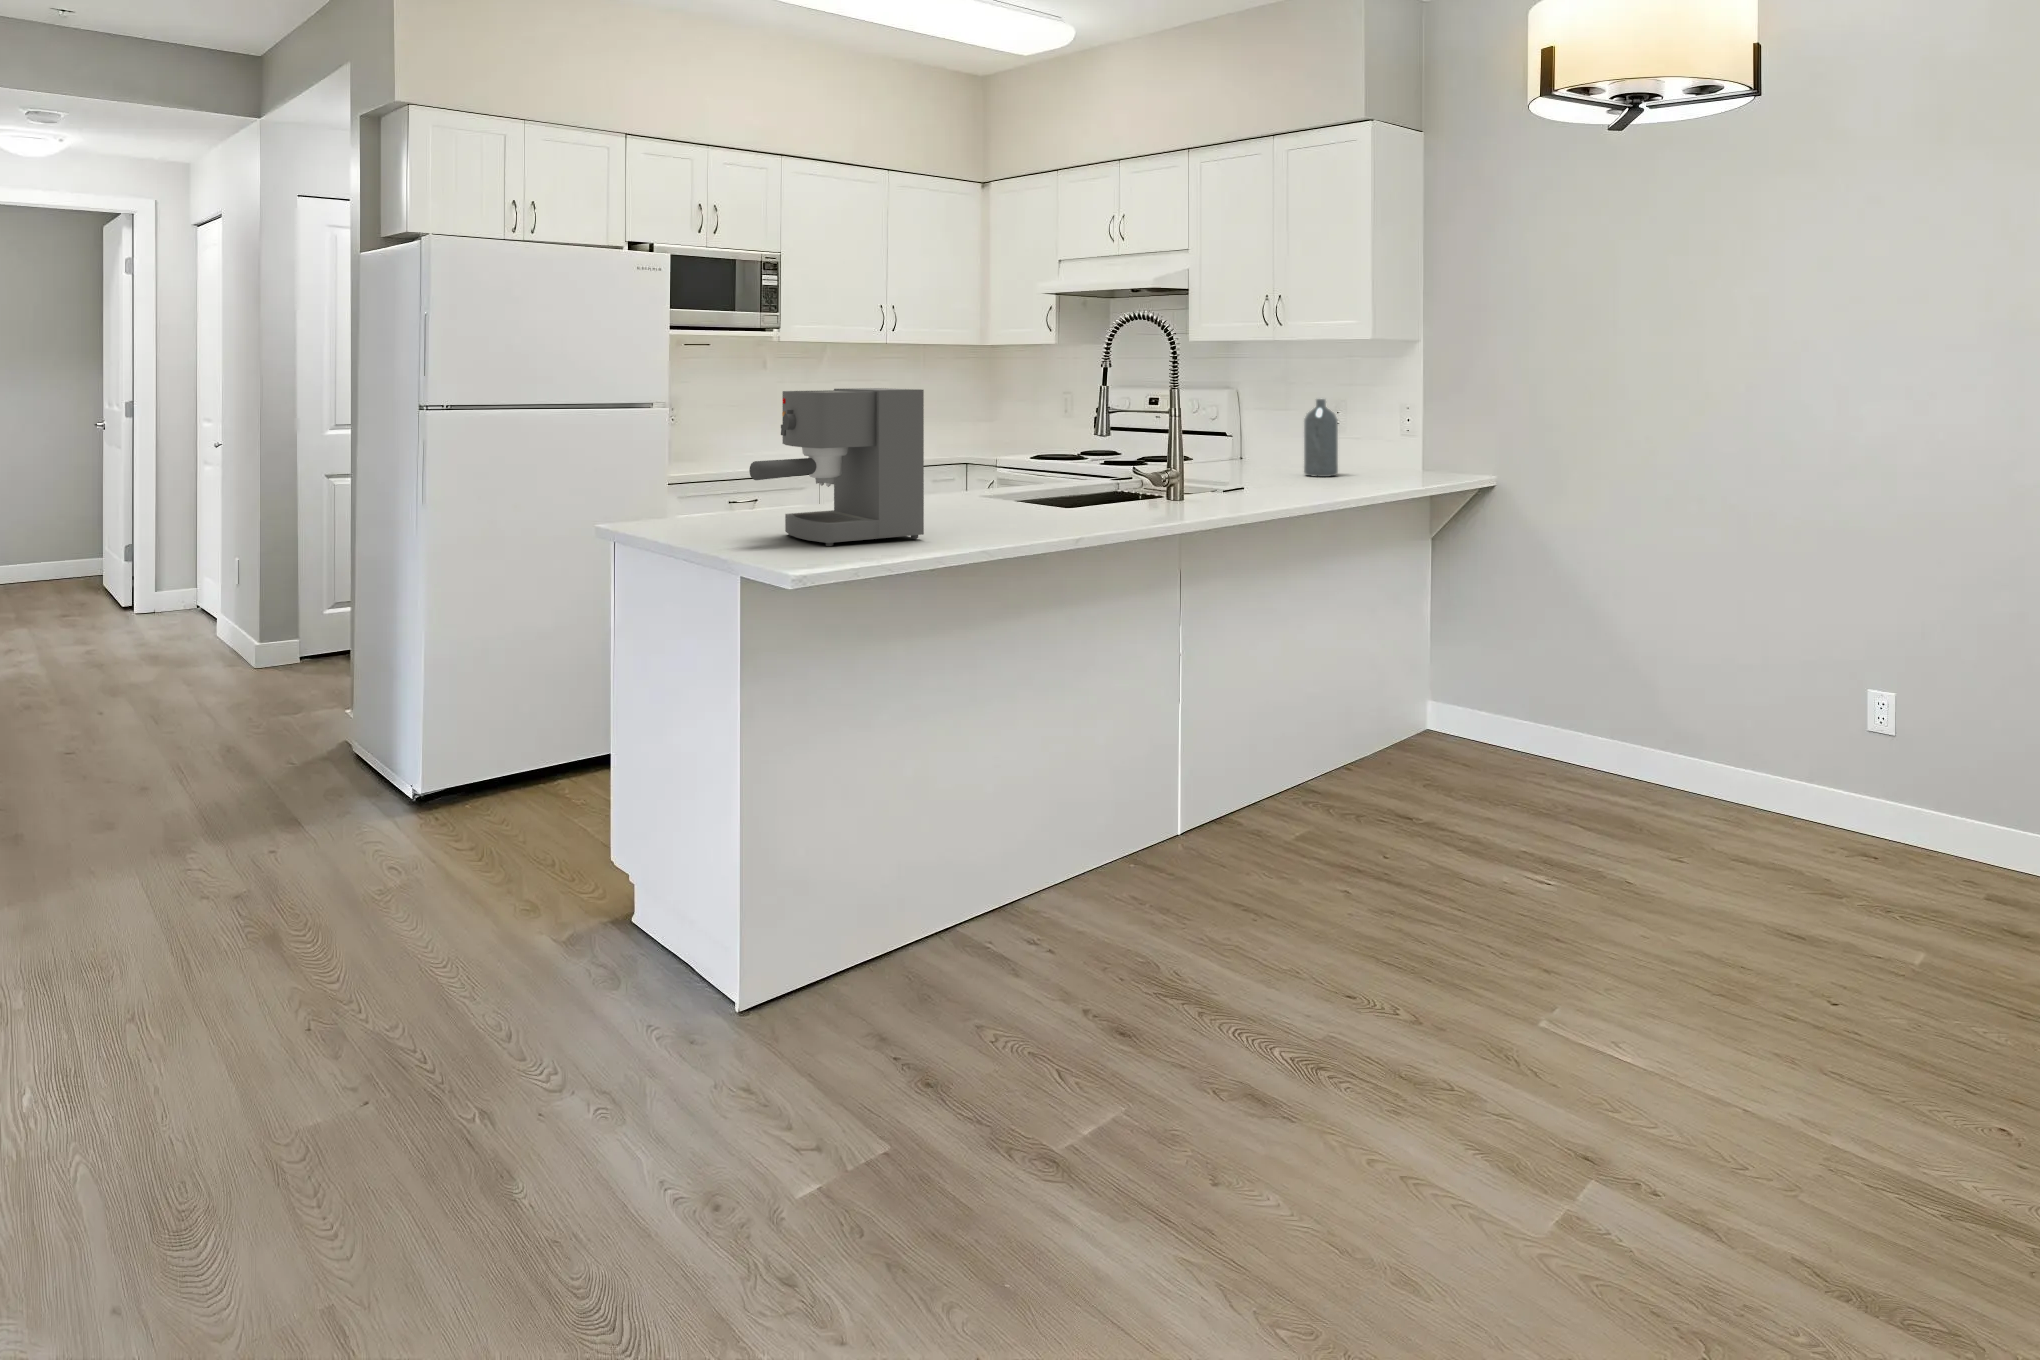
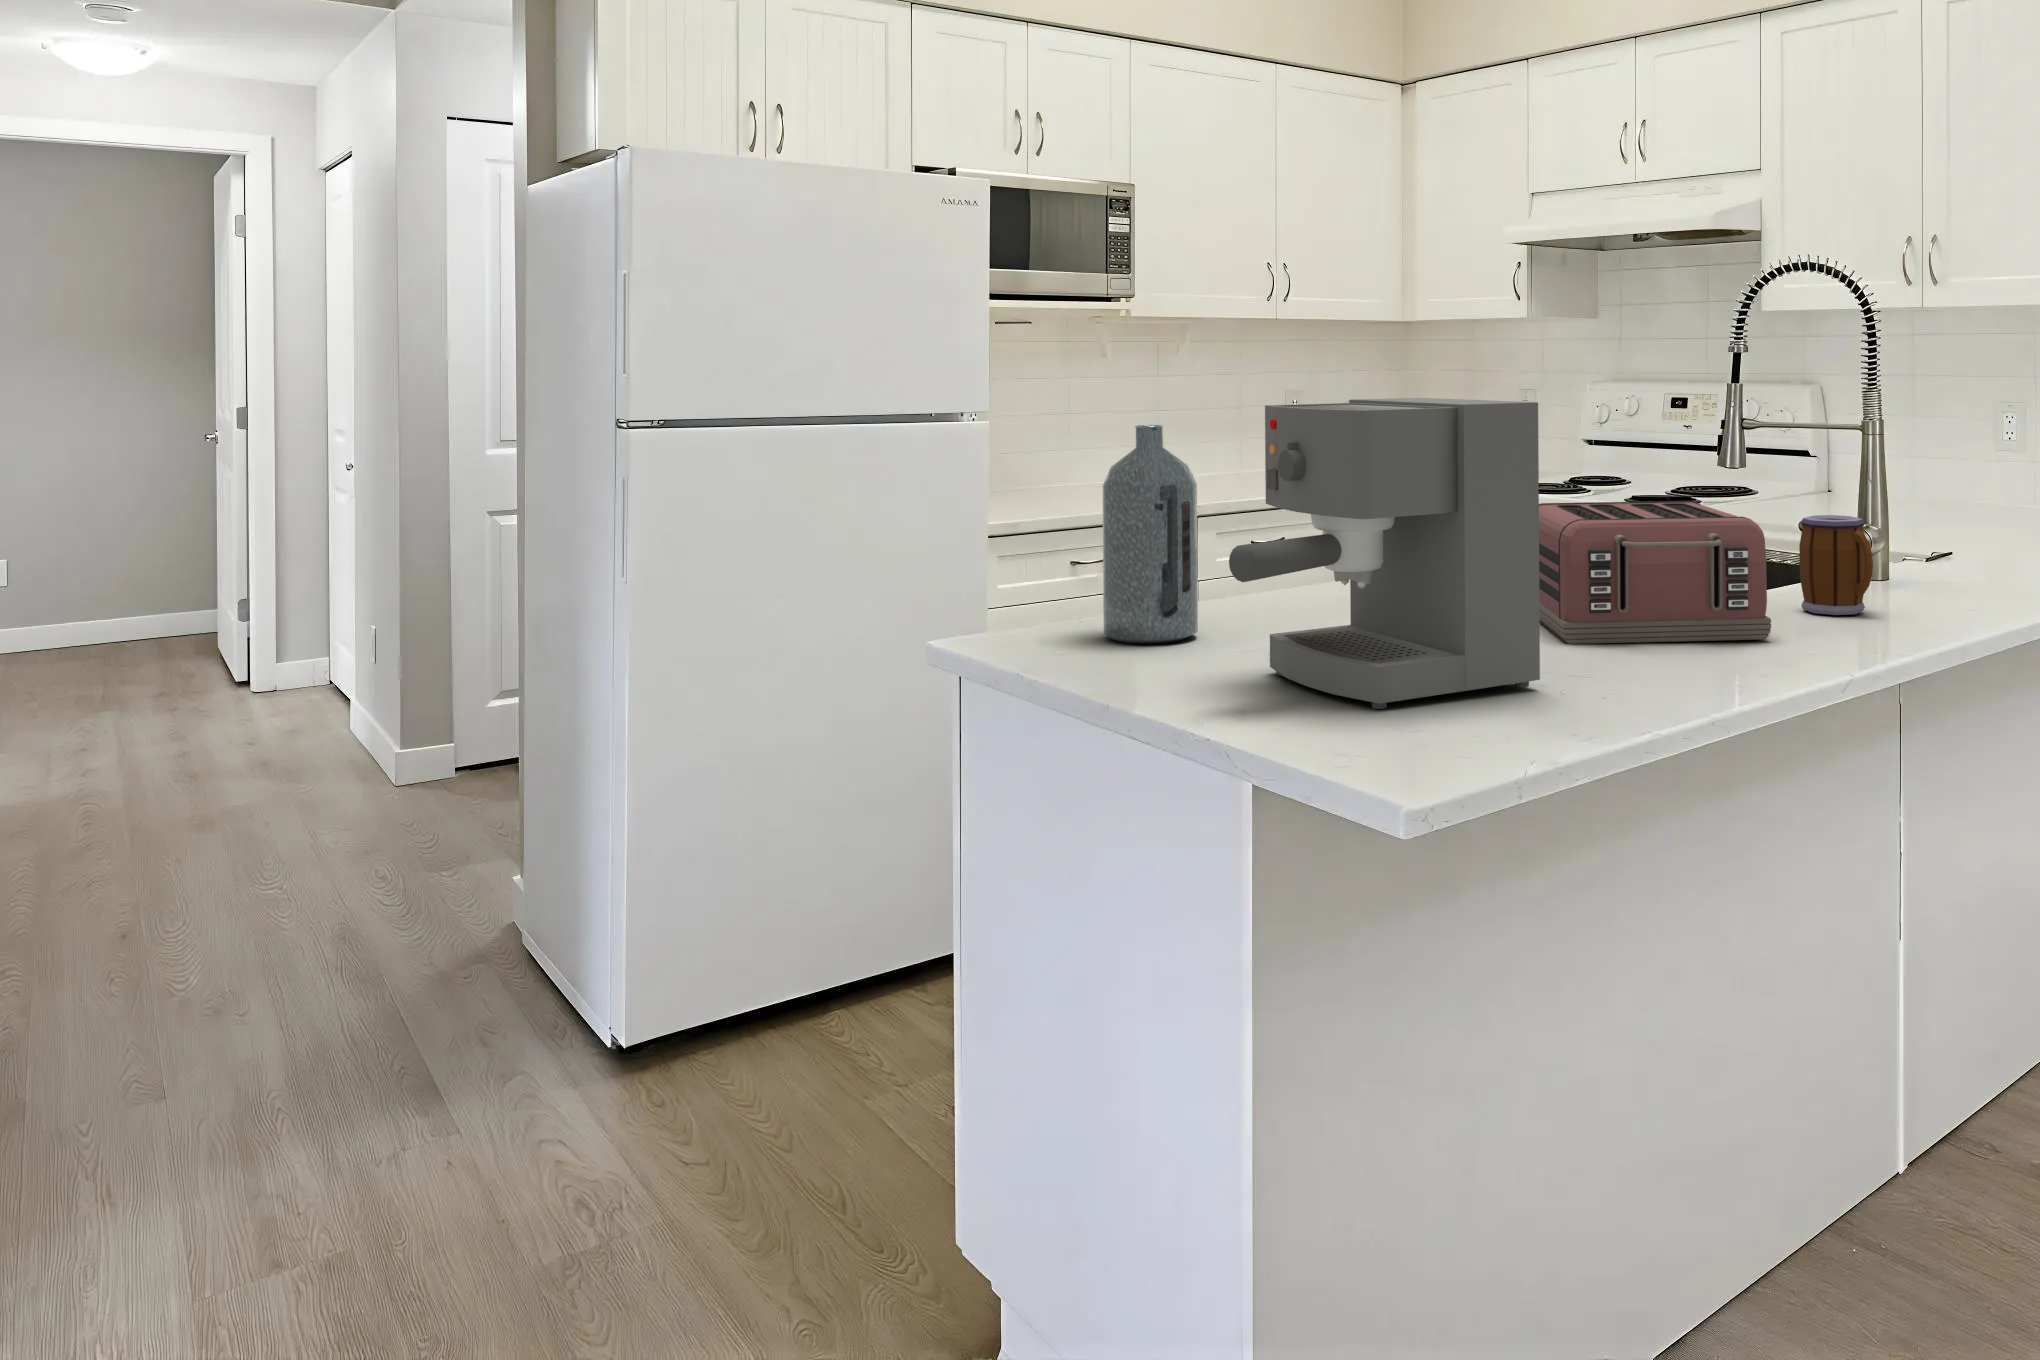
bottle: present [1304,399,1338,477] -> present [1102,425,1198,644]
toaster: none [961,449,1081,524] -> present [1539,501,1771,644]
mug: none [1121,458,1157,513] -> present [1799,515,1873,615]

